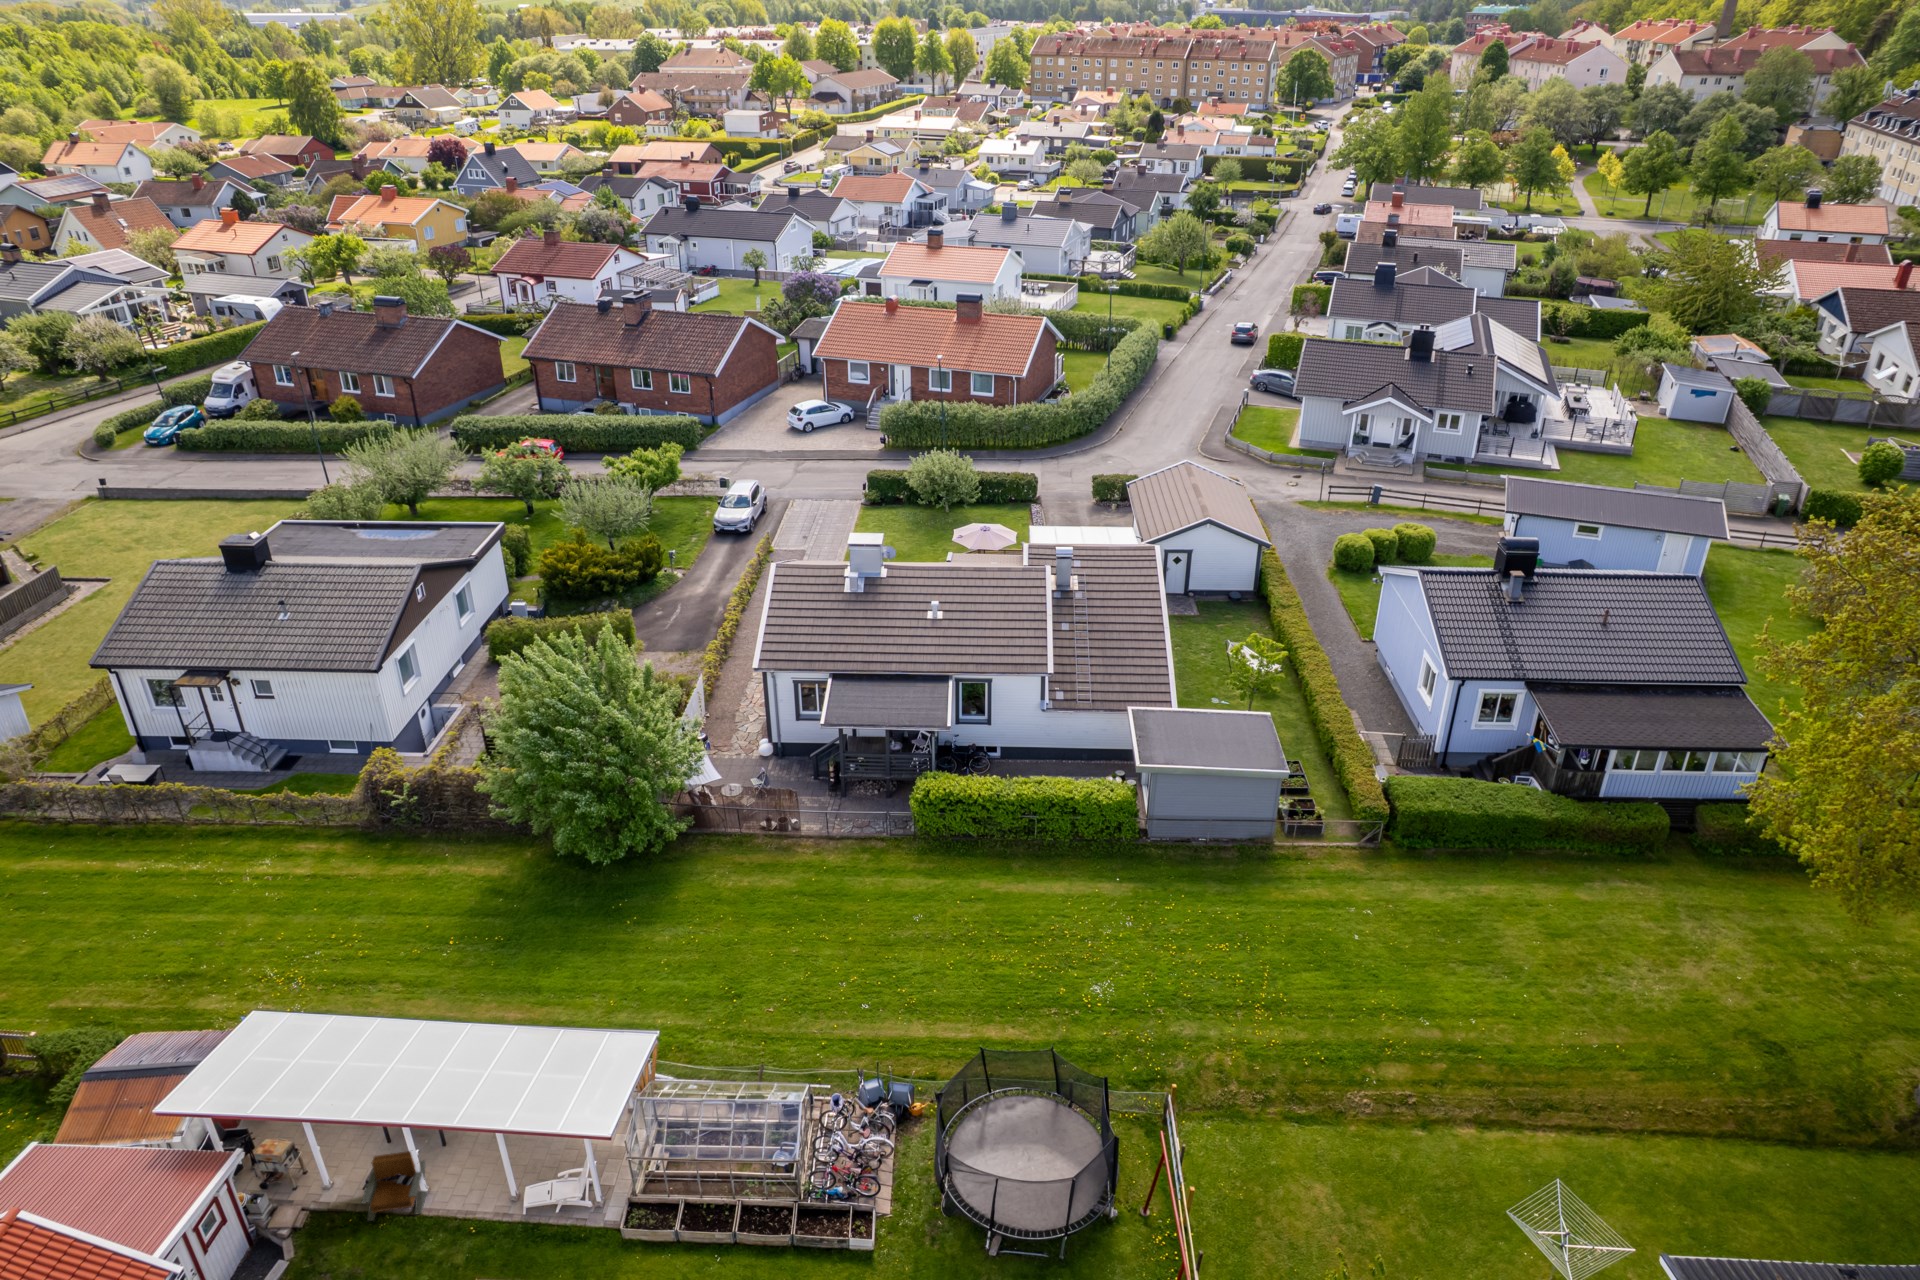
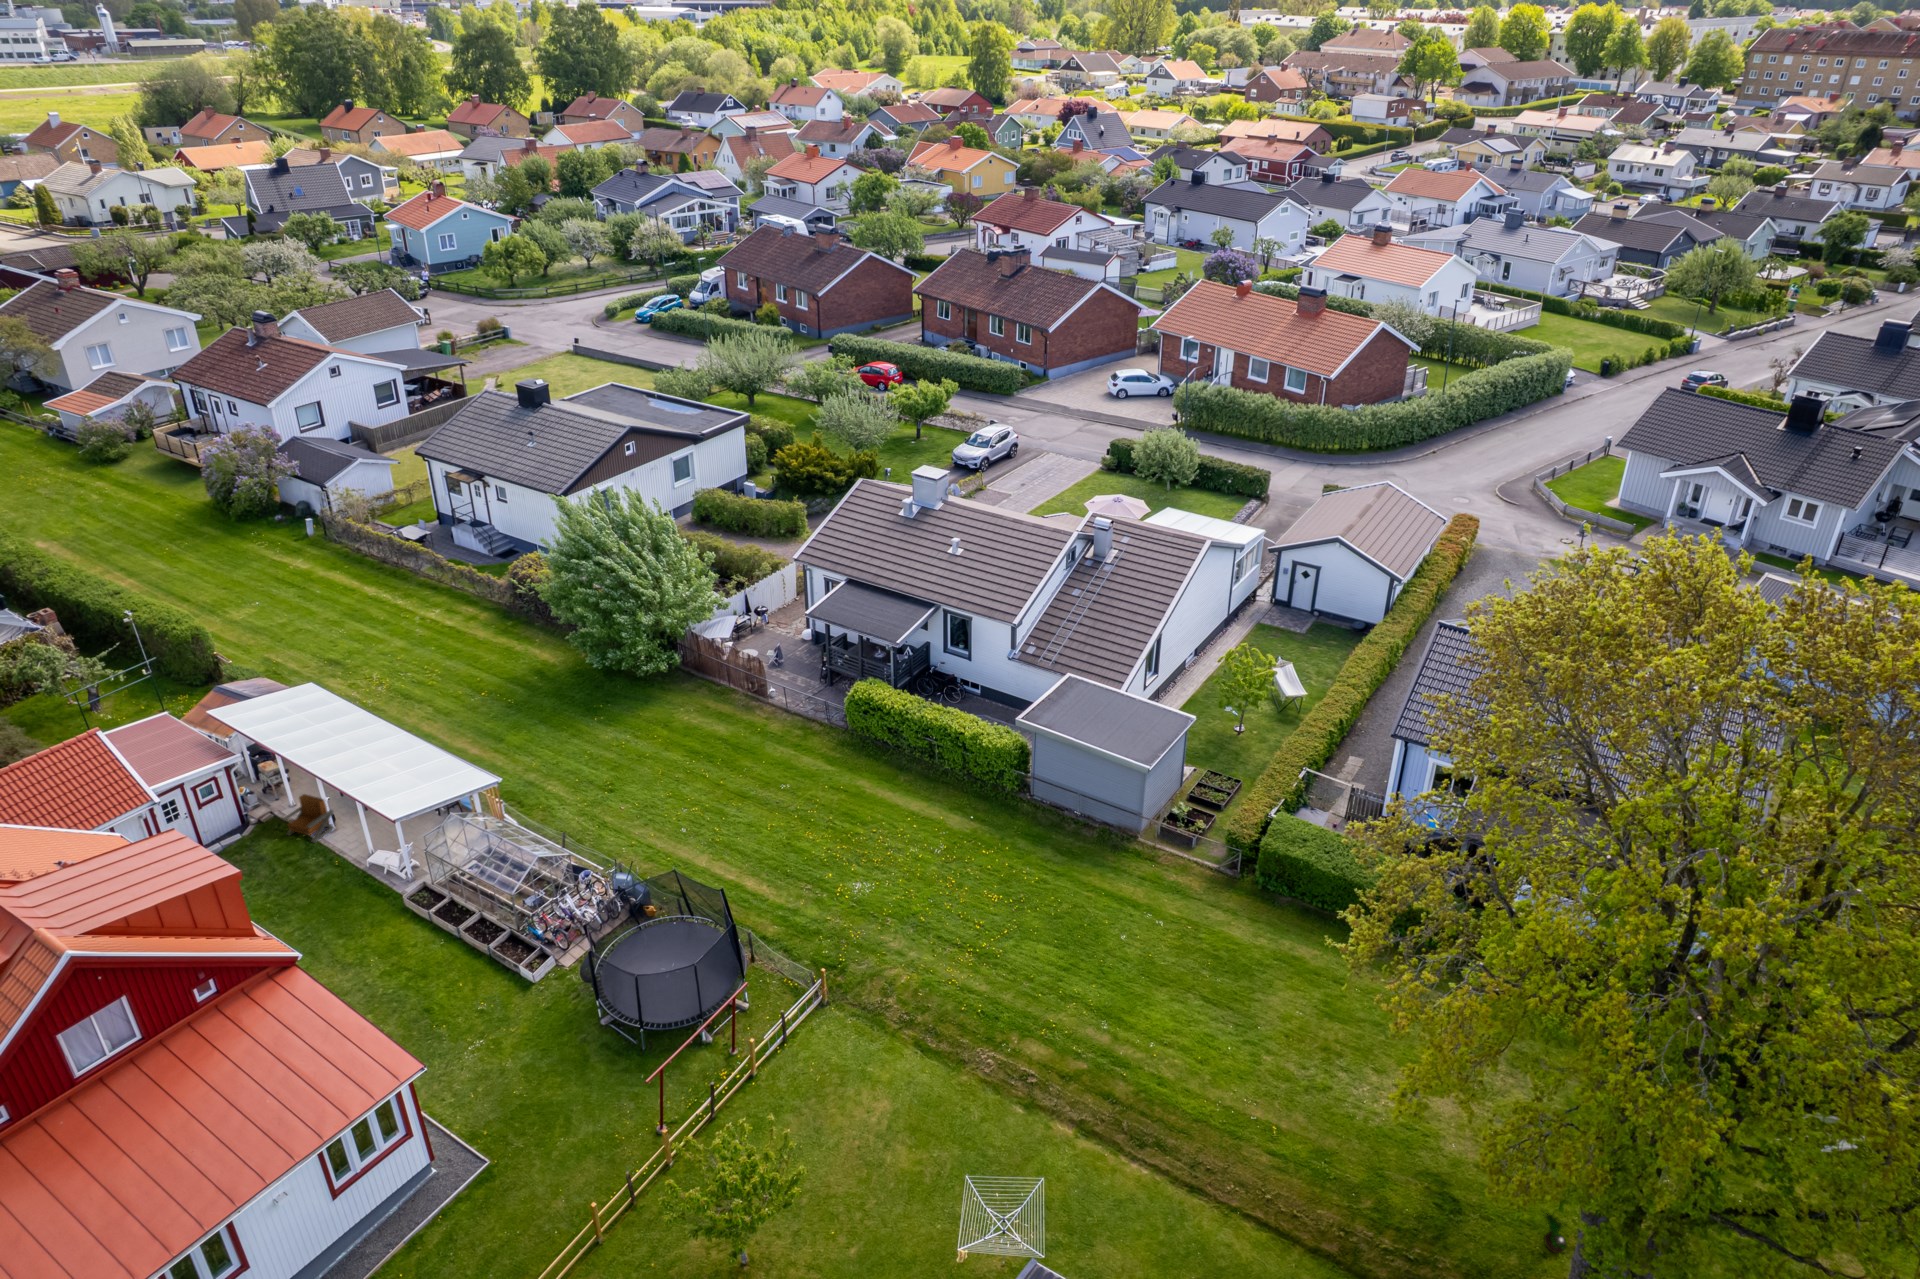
potted tree: none [1871,1020,1898,1054] -> present [1543,1212,1567,1253]

